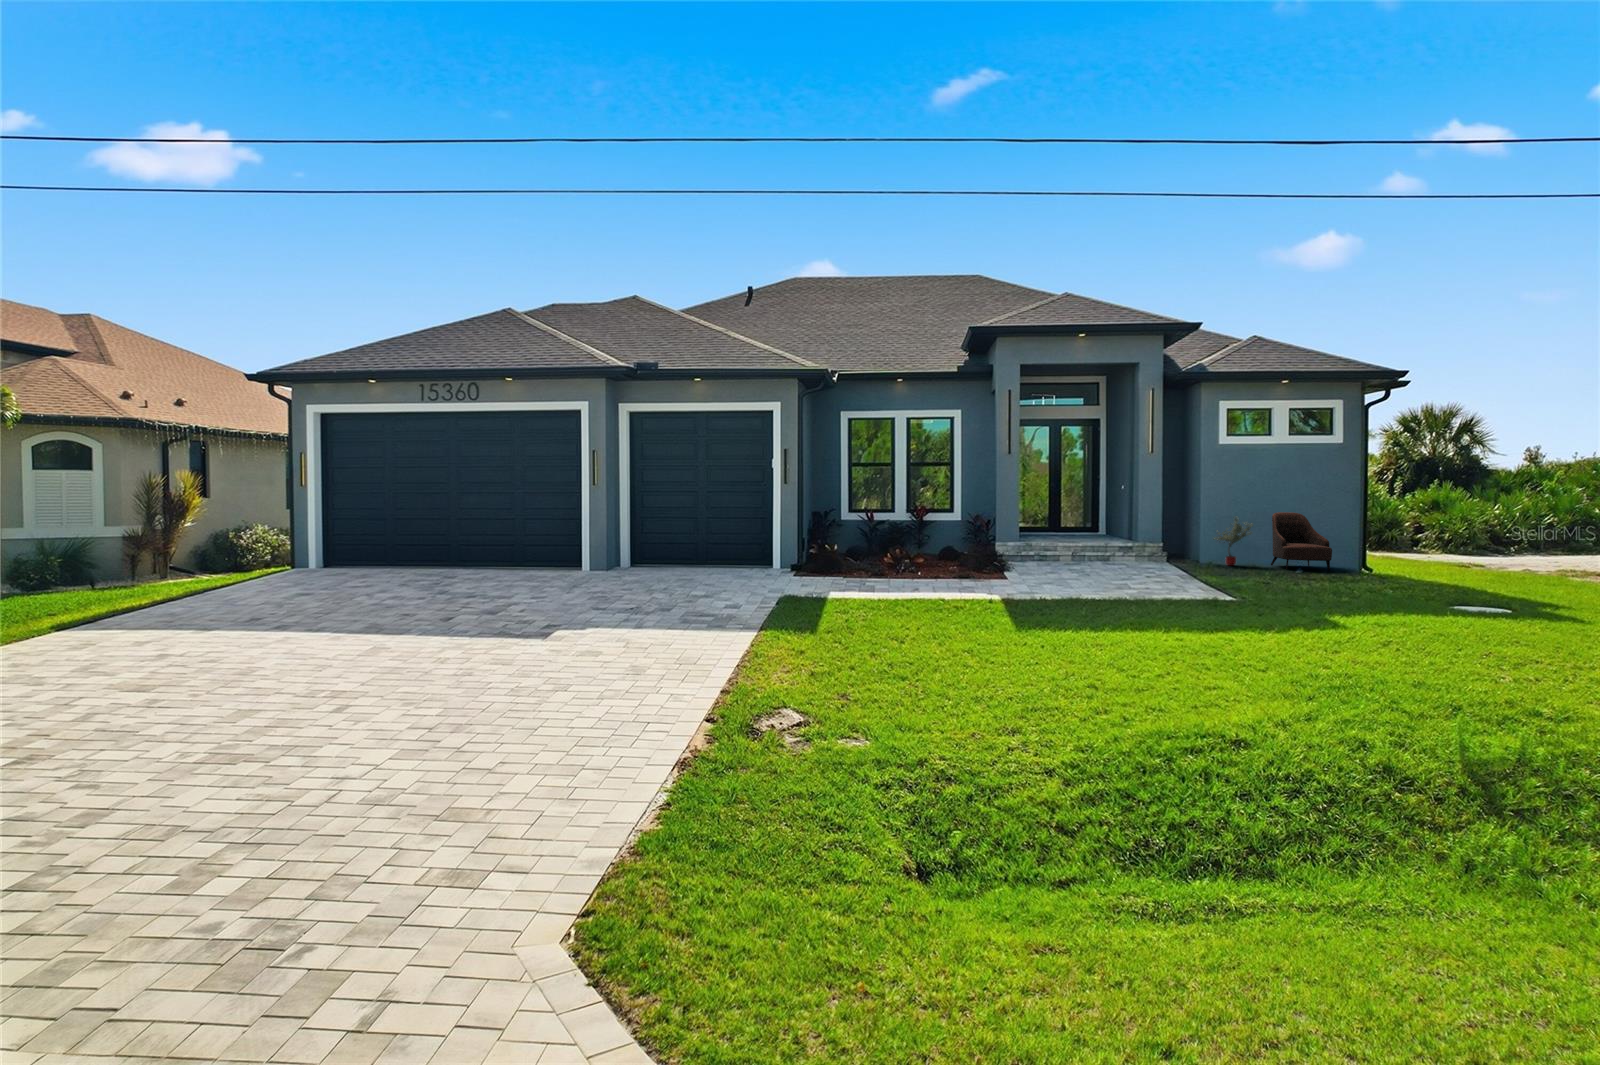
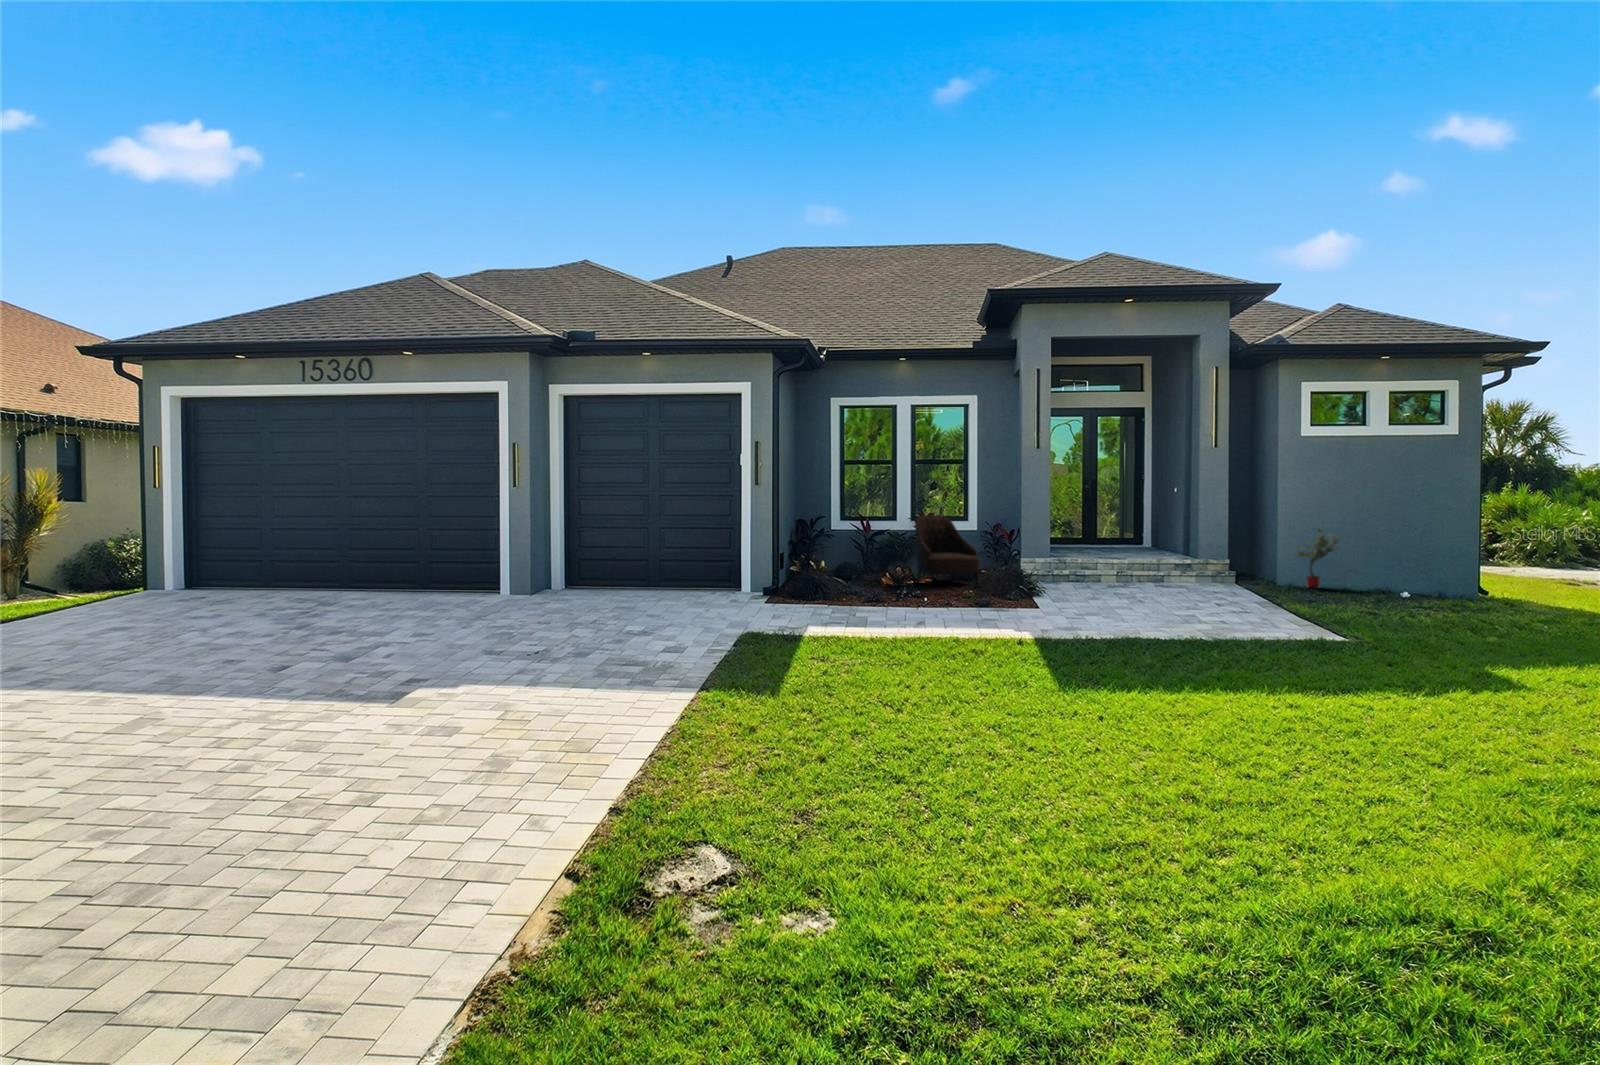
armchair: present [1271,512,1332,570] -> present [915,515,980,585]

